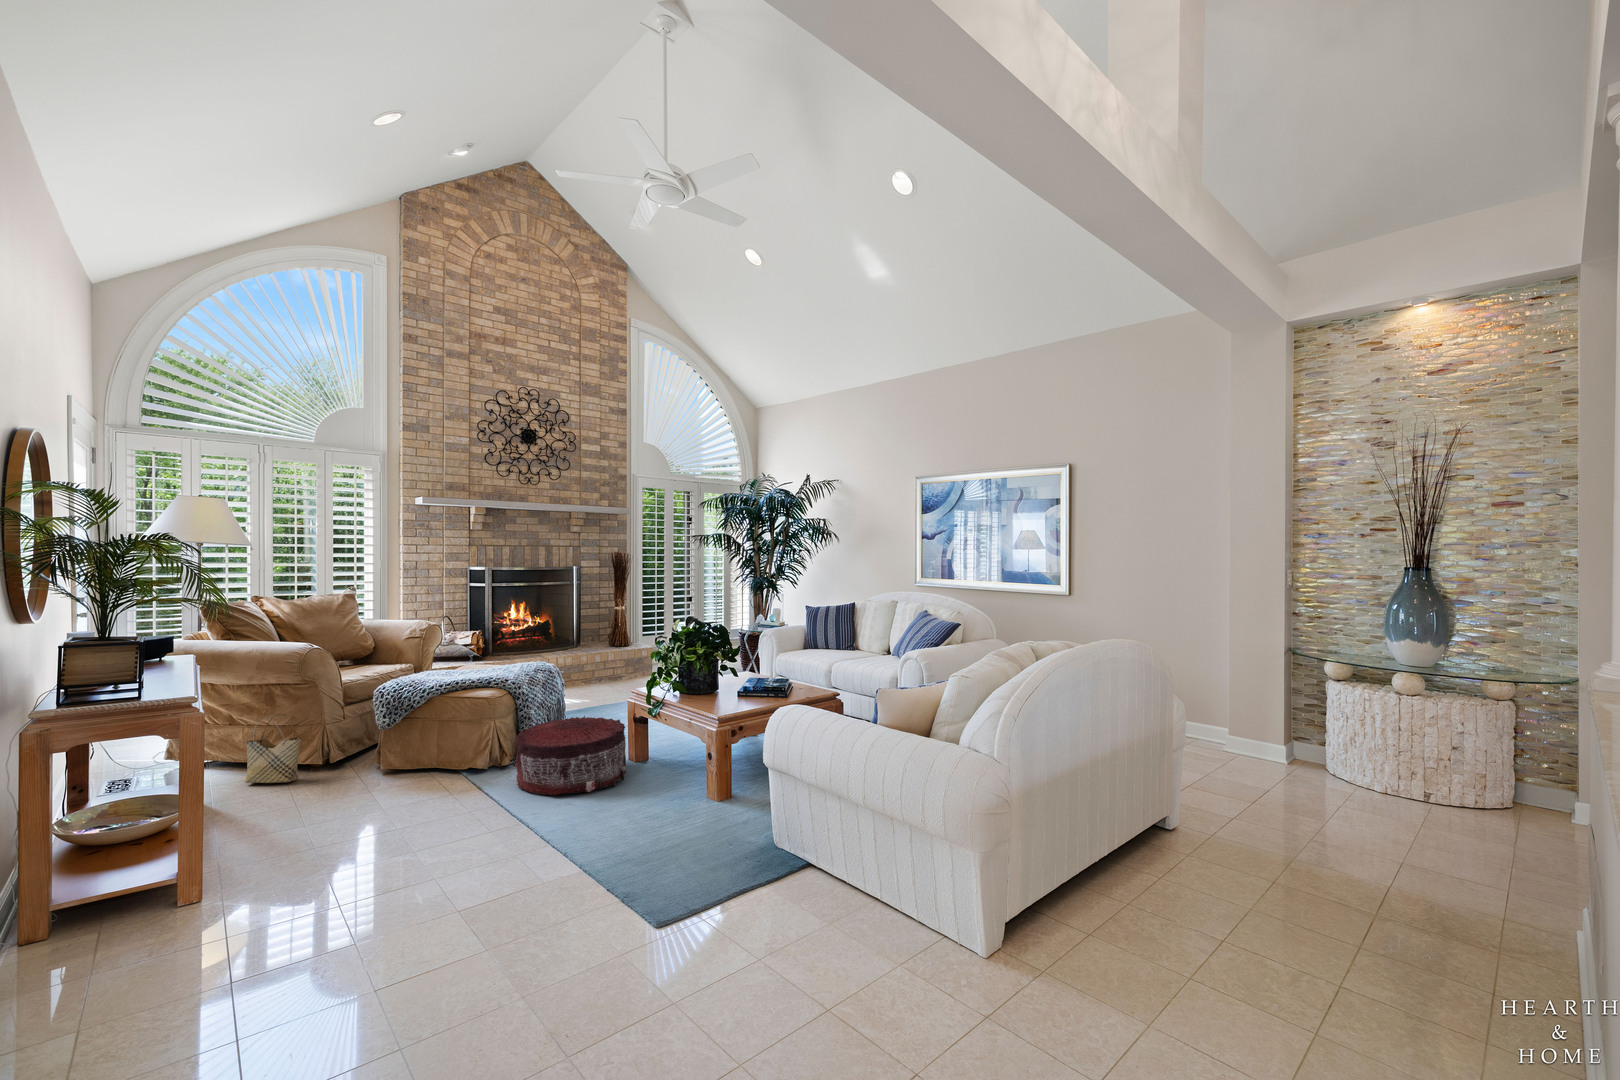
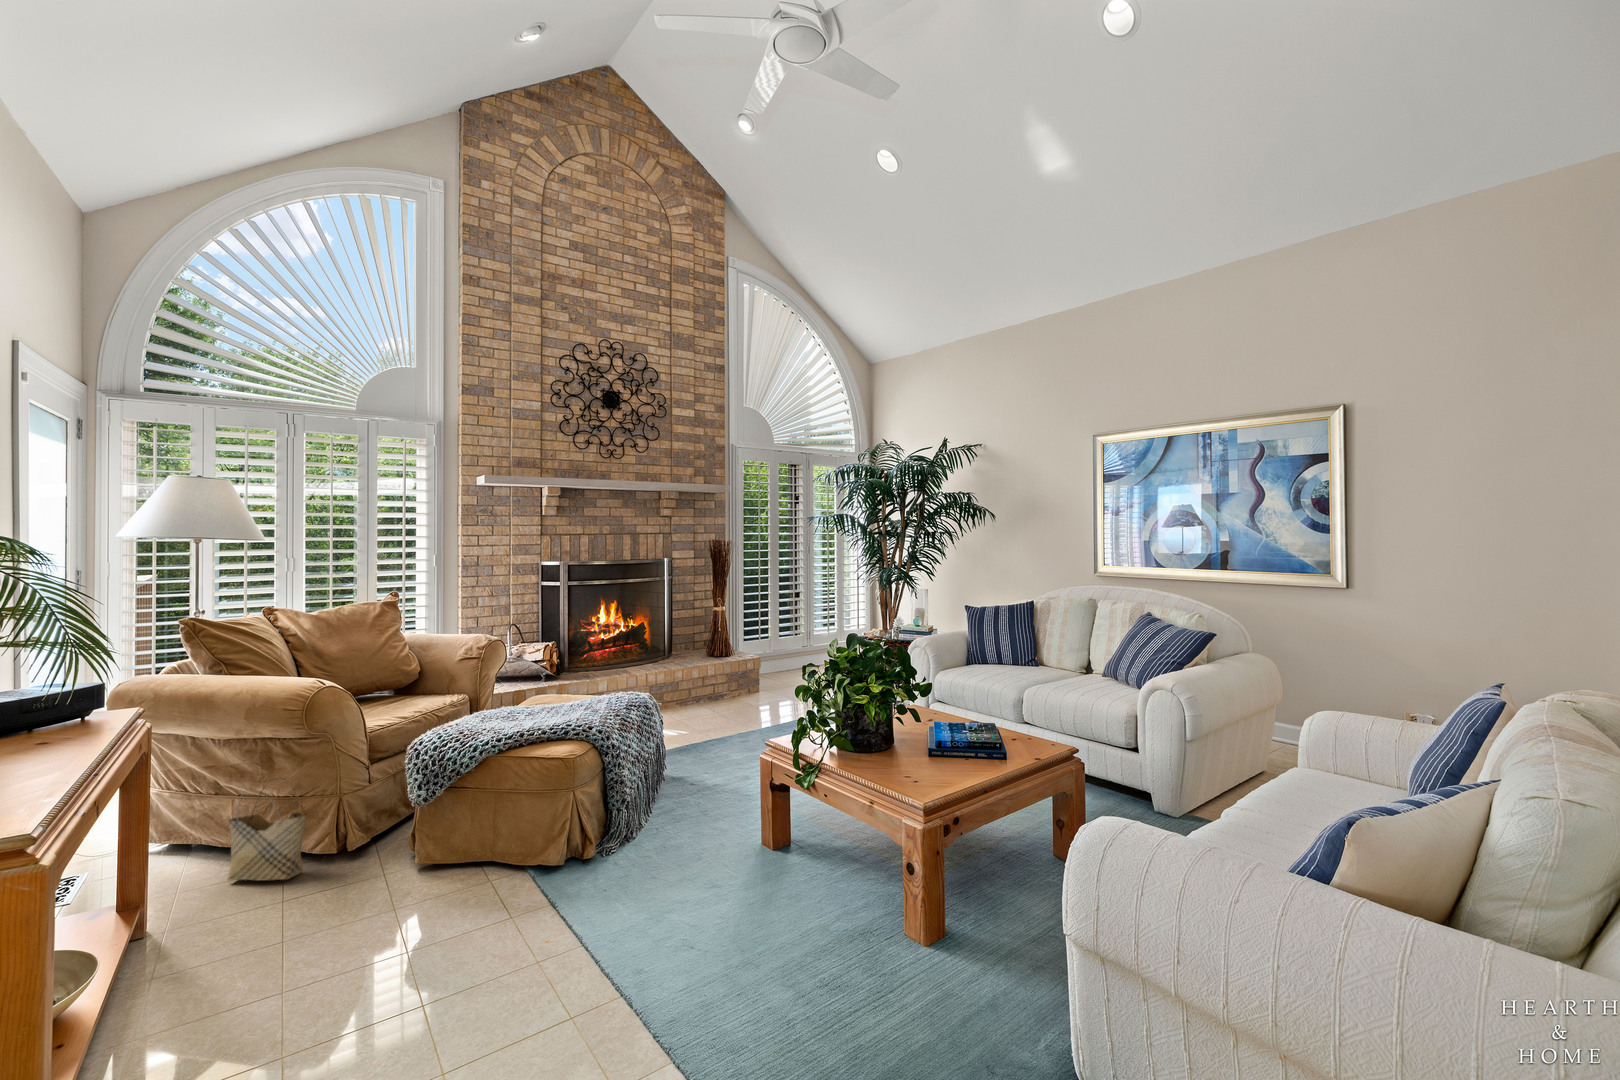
pouf: present [515,716,626,795] -> none [604,783,768,927]

